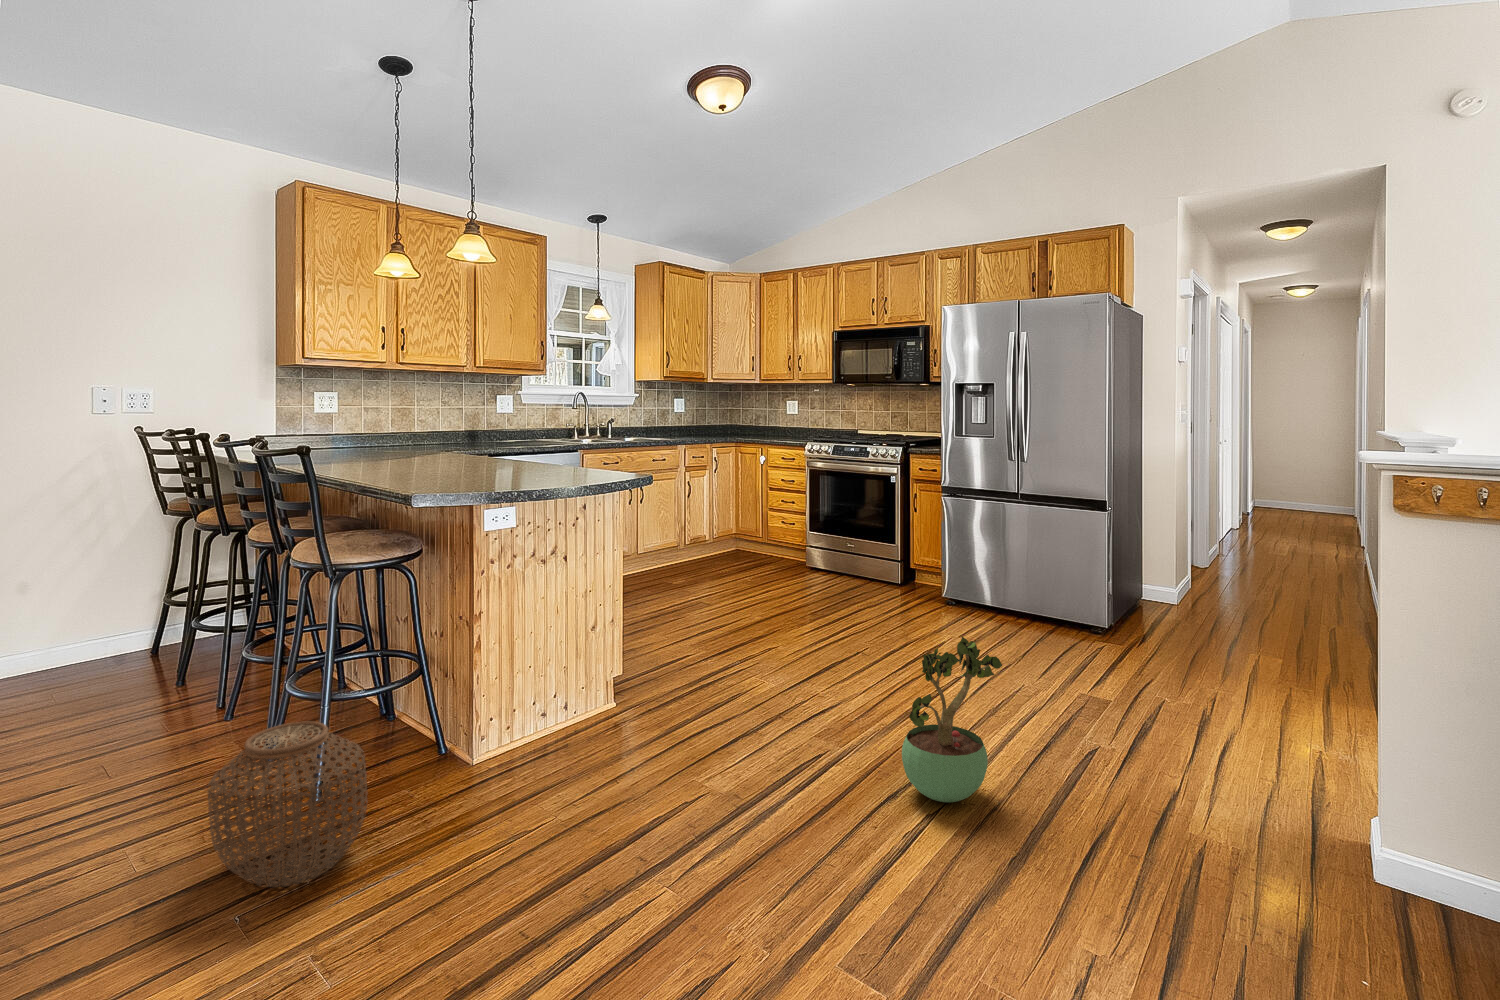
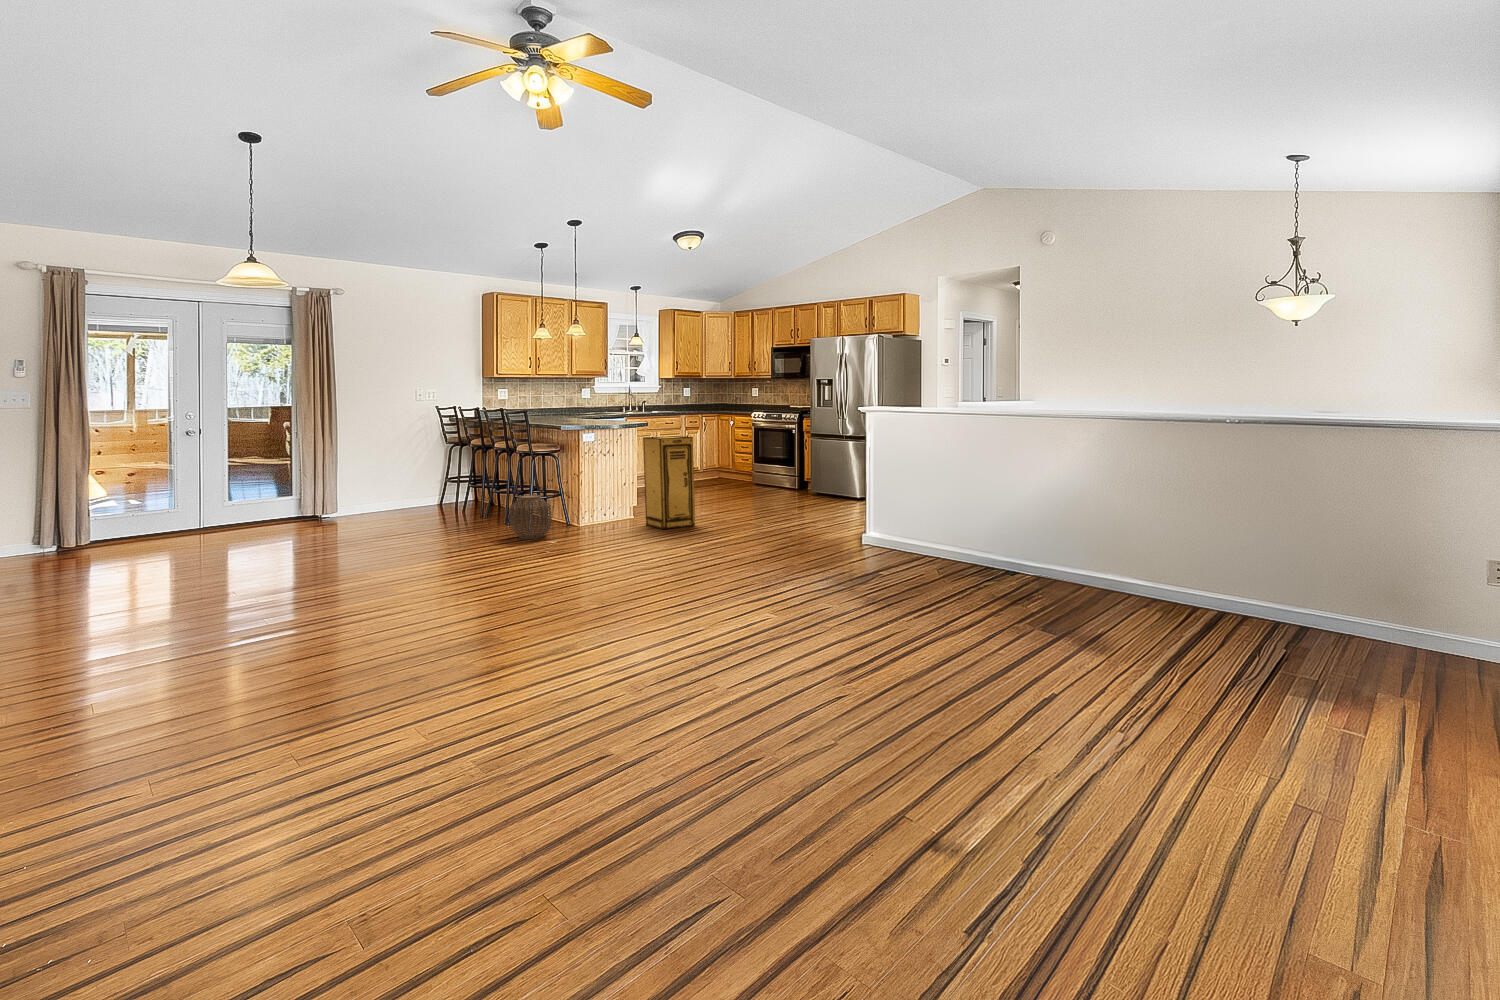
storage cabinet: none [649,513,790,788] -> present [643,436,695,529]
potted plant: present [902,637,1002,802] -> none [726,474,762,532]

